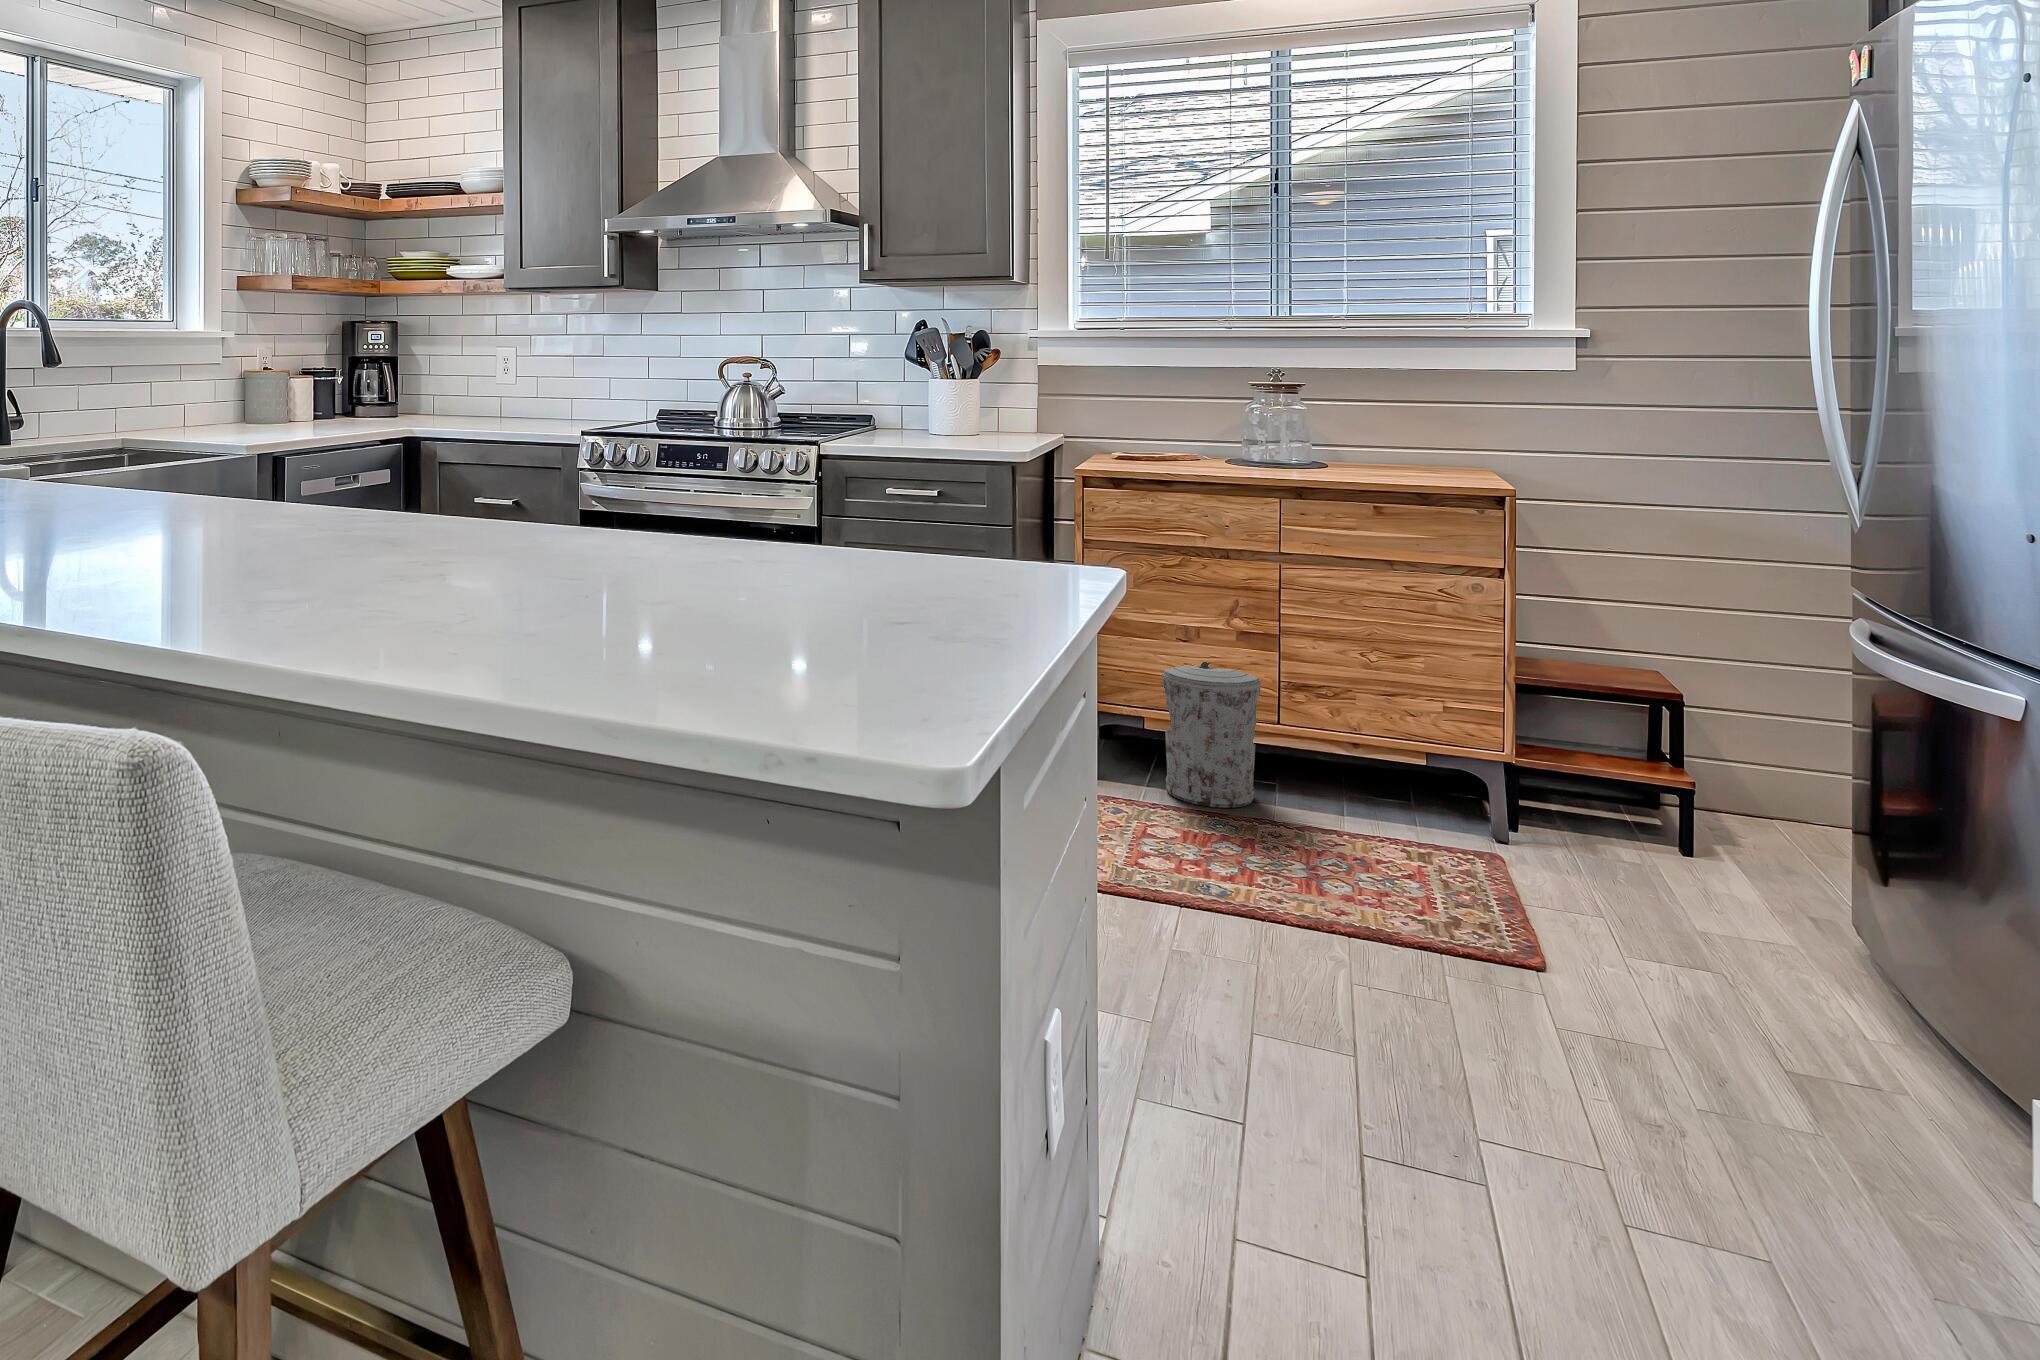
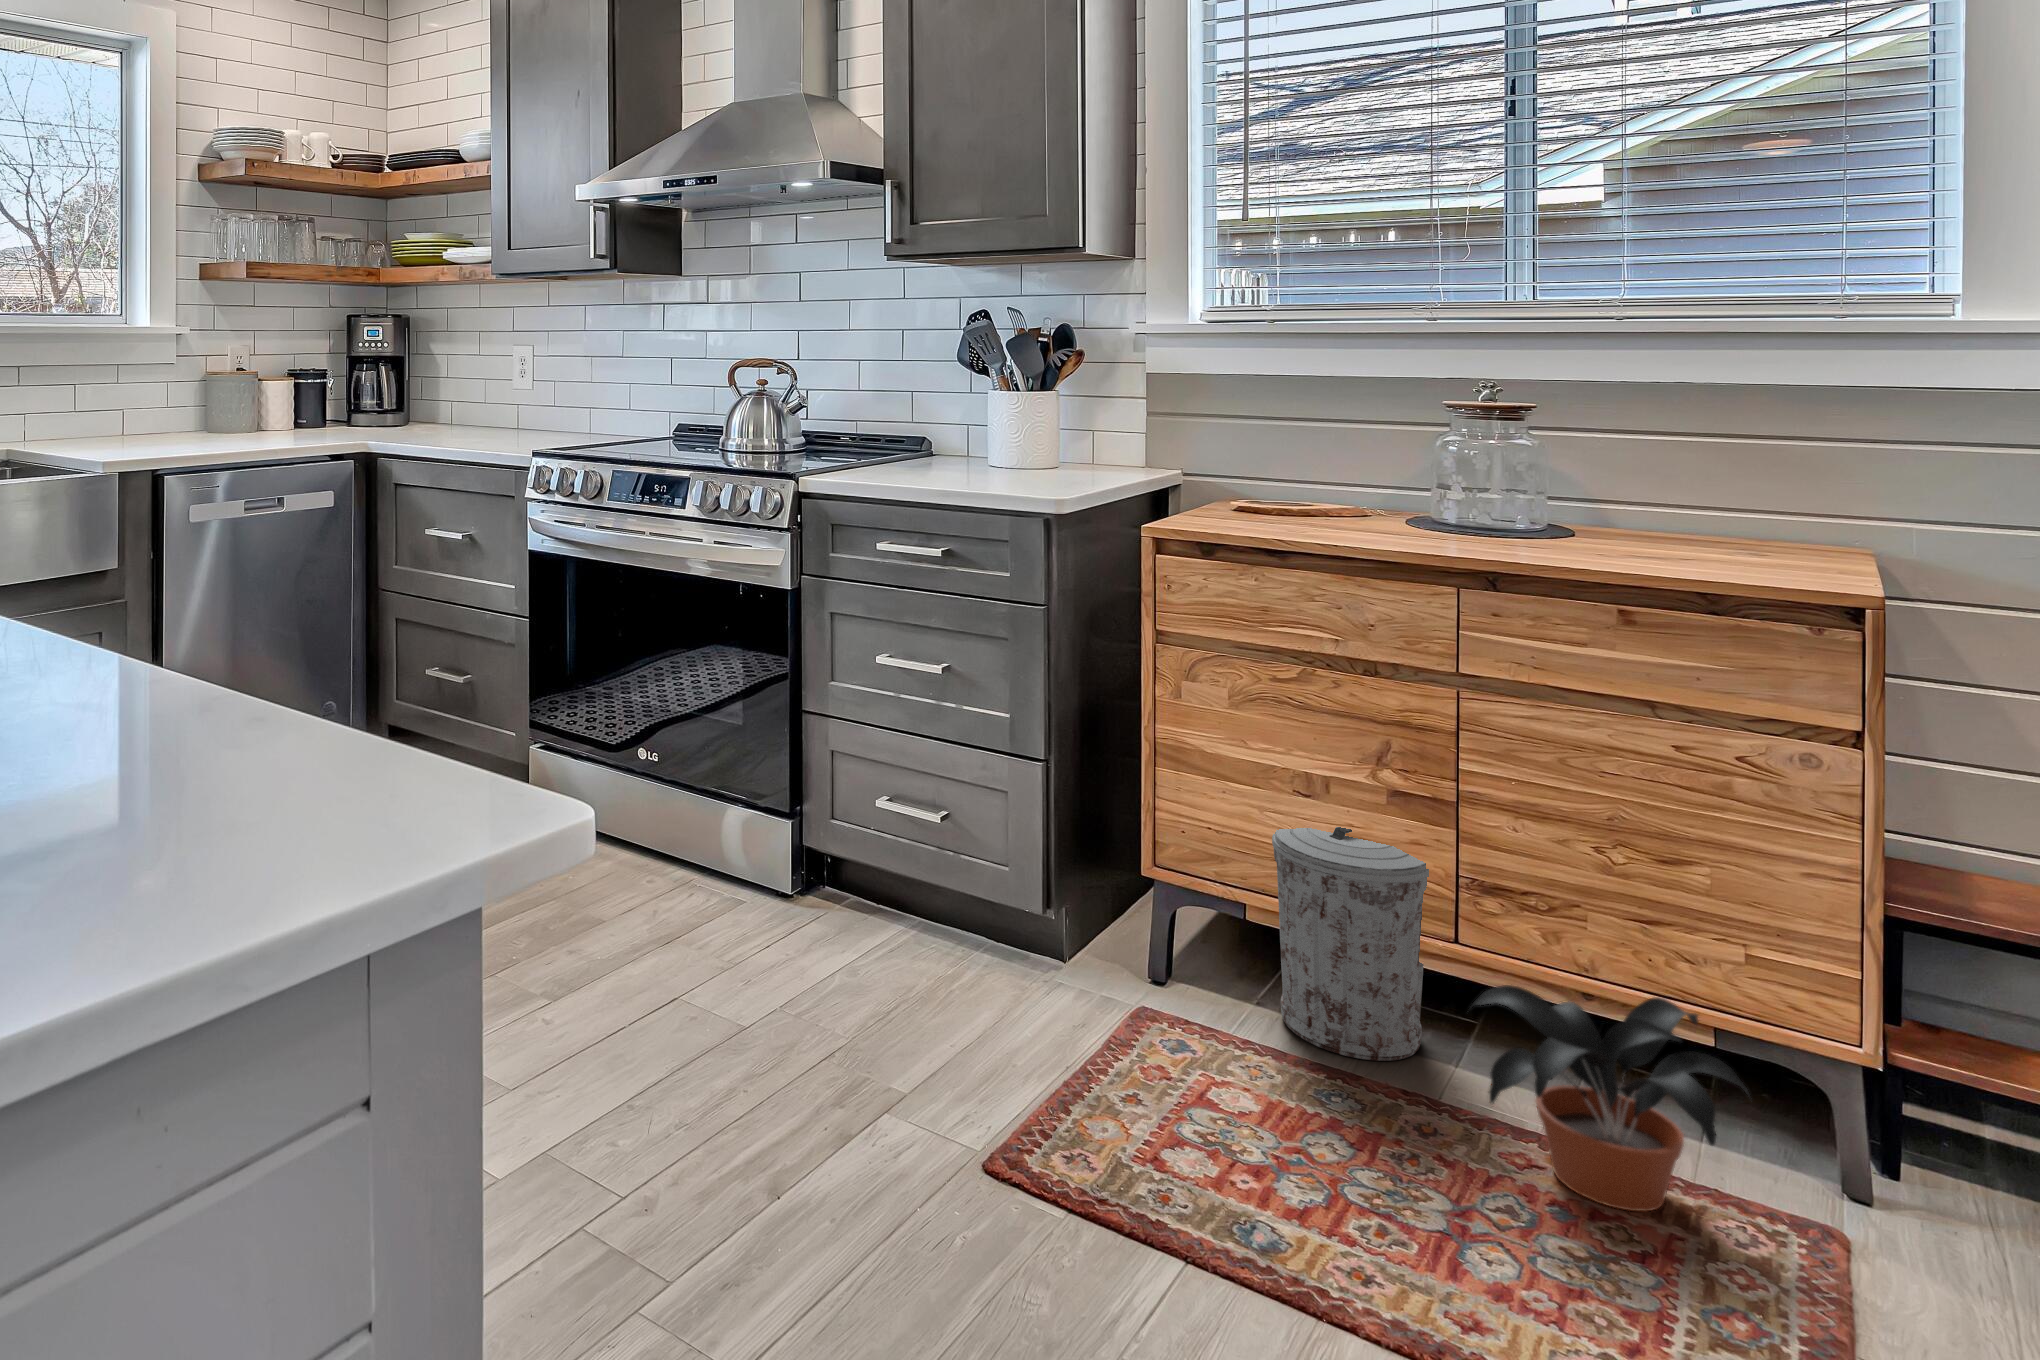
potted plant: none [1296,737,1456,859] -> present [1473,985,1748,1211]

